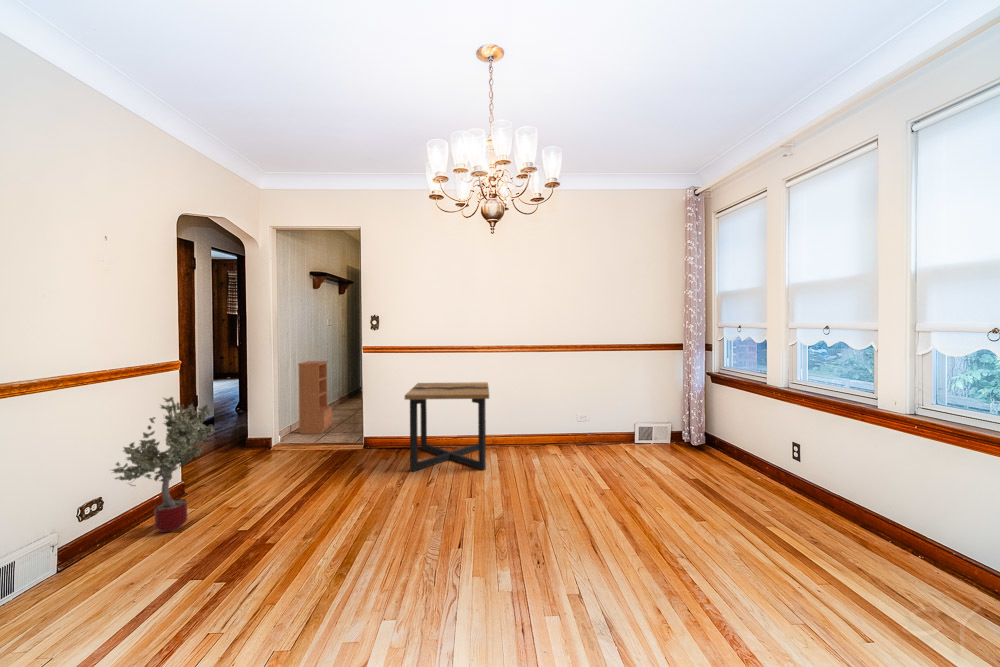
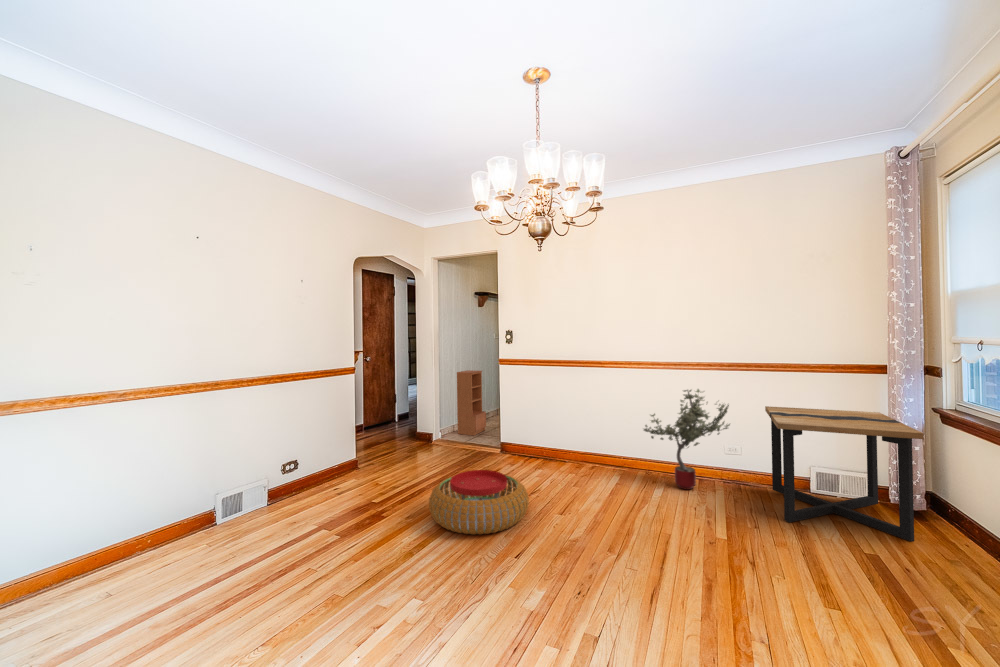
side table: present [405,382,489,471] -> present [765,406,924,542]
potted tree: present [113,397,215,533] -> present [644,389,730,490]
pouf: none [333,466,446,539] -> present [429,470,529,534]

